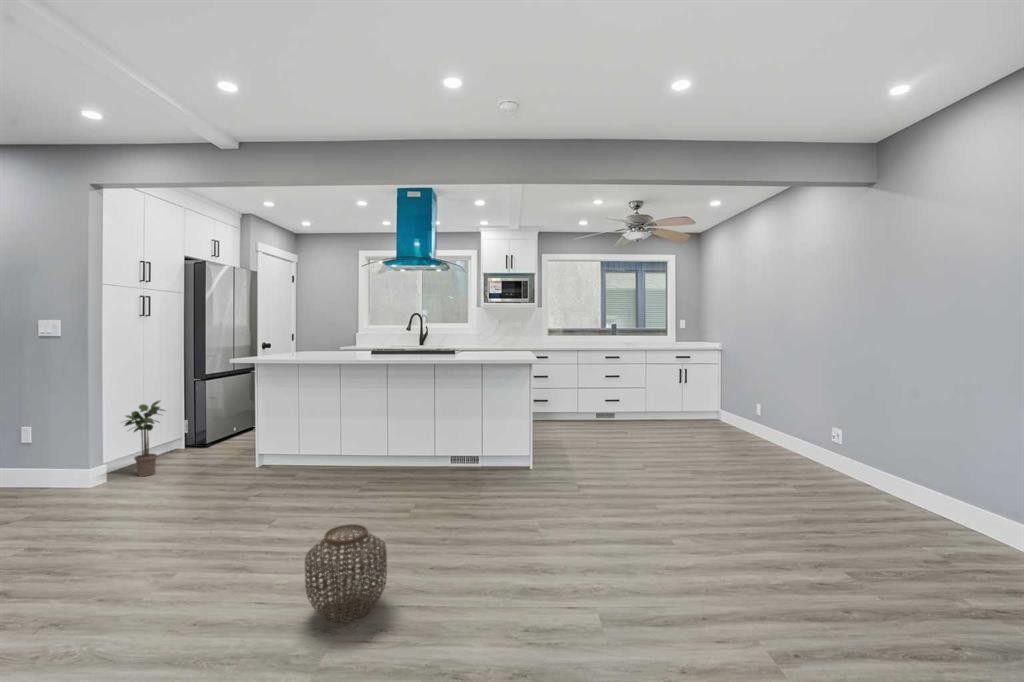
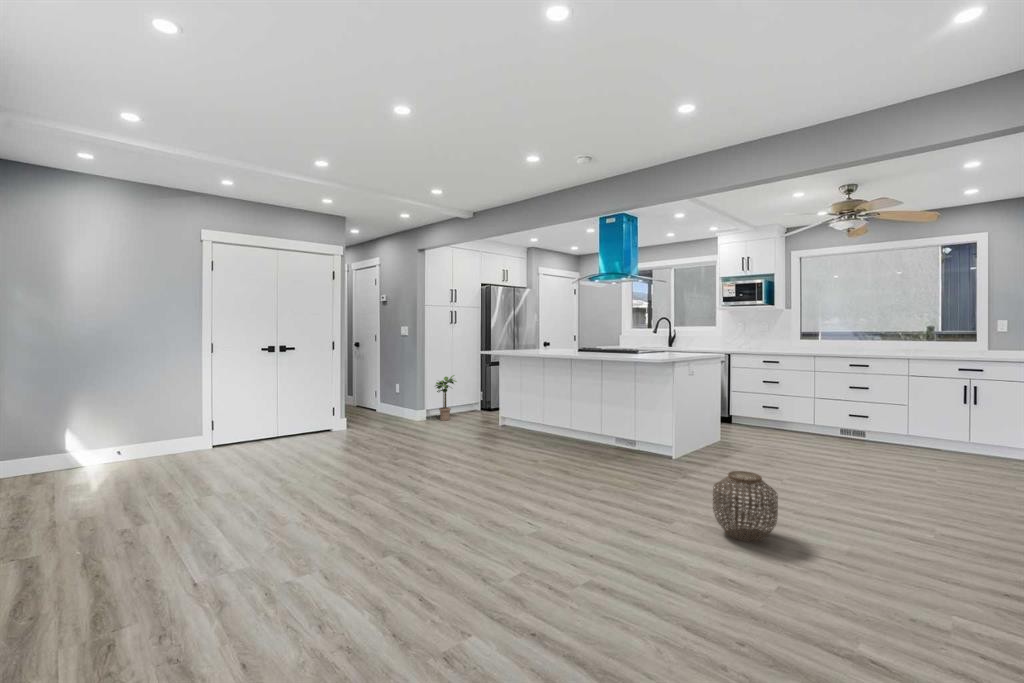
woven basket: present [305,524,387,622] -> present [713,471,778,542]

